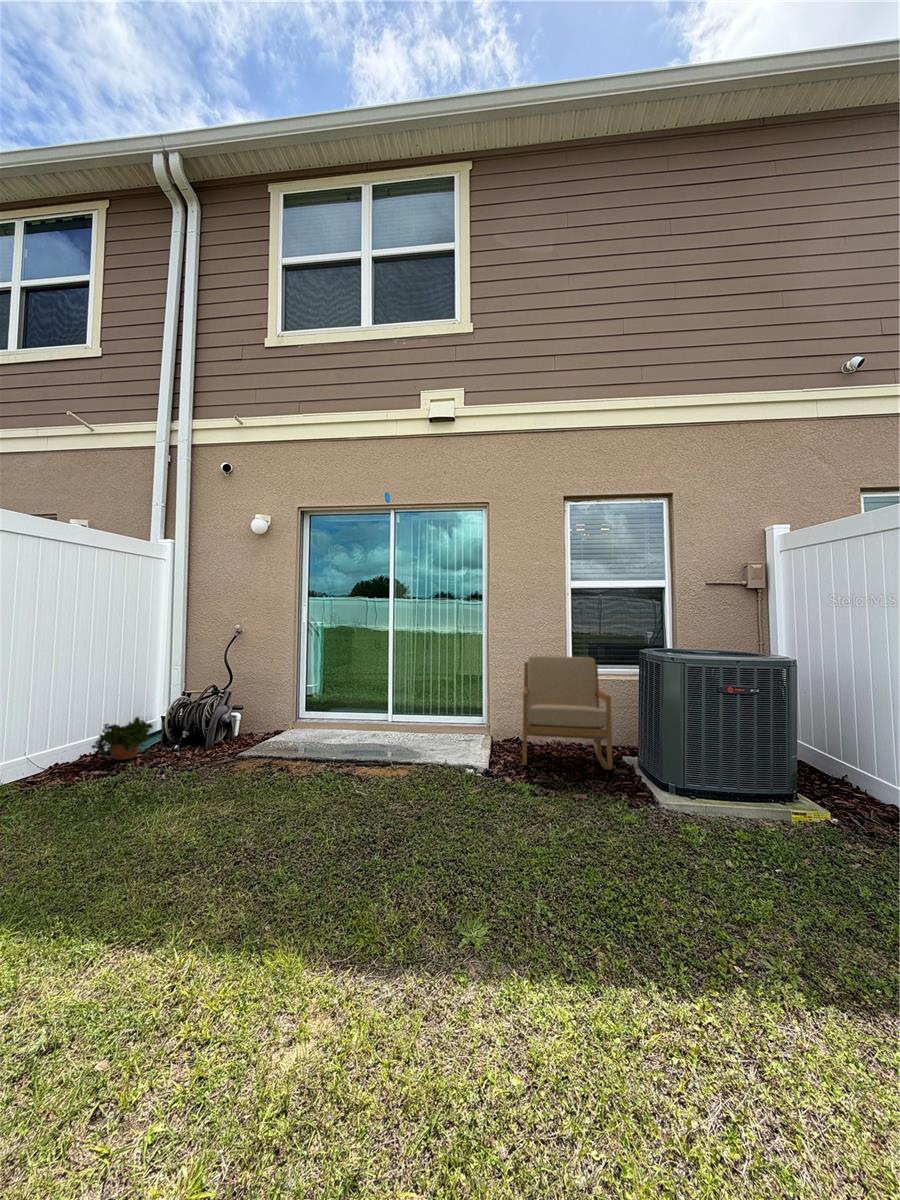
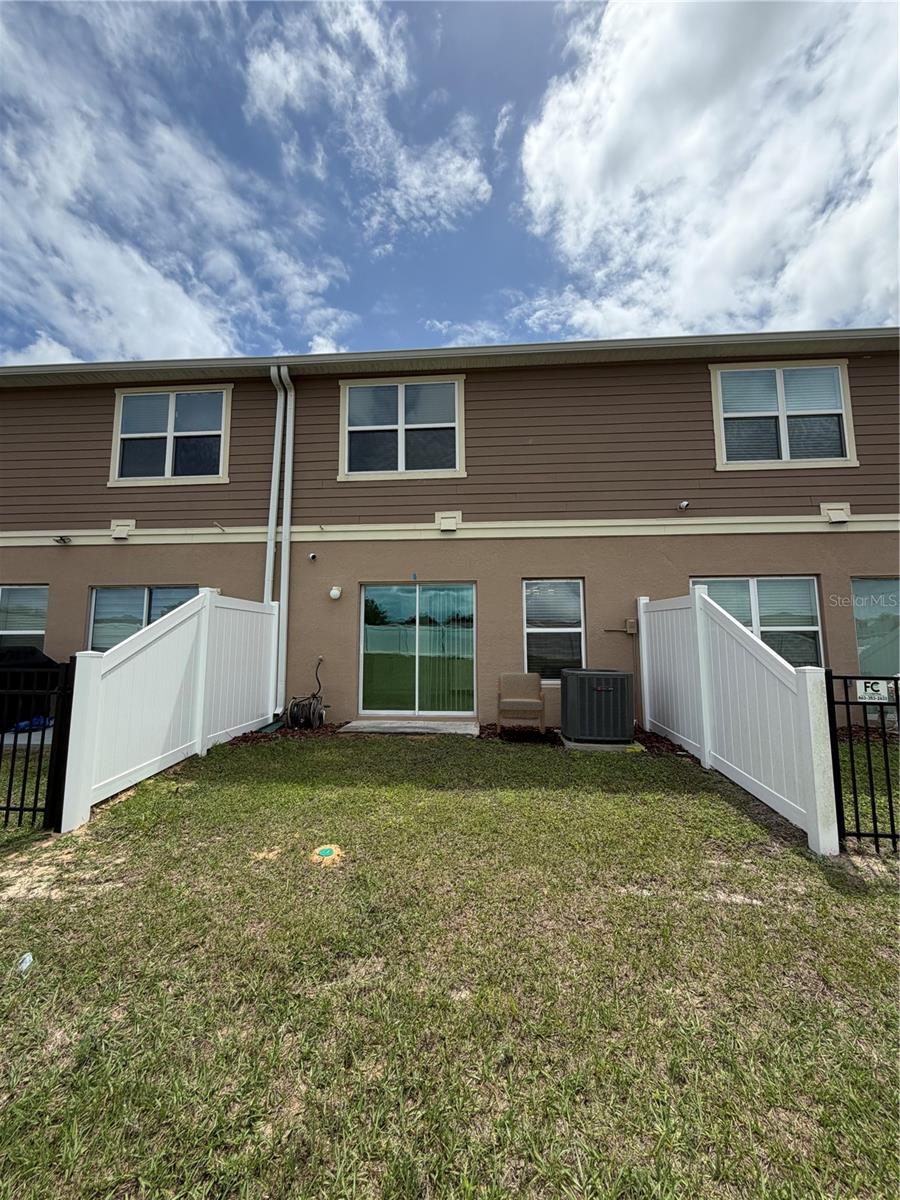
potted plant: present [92,717,153,760] -> none [251,710,283,734]

